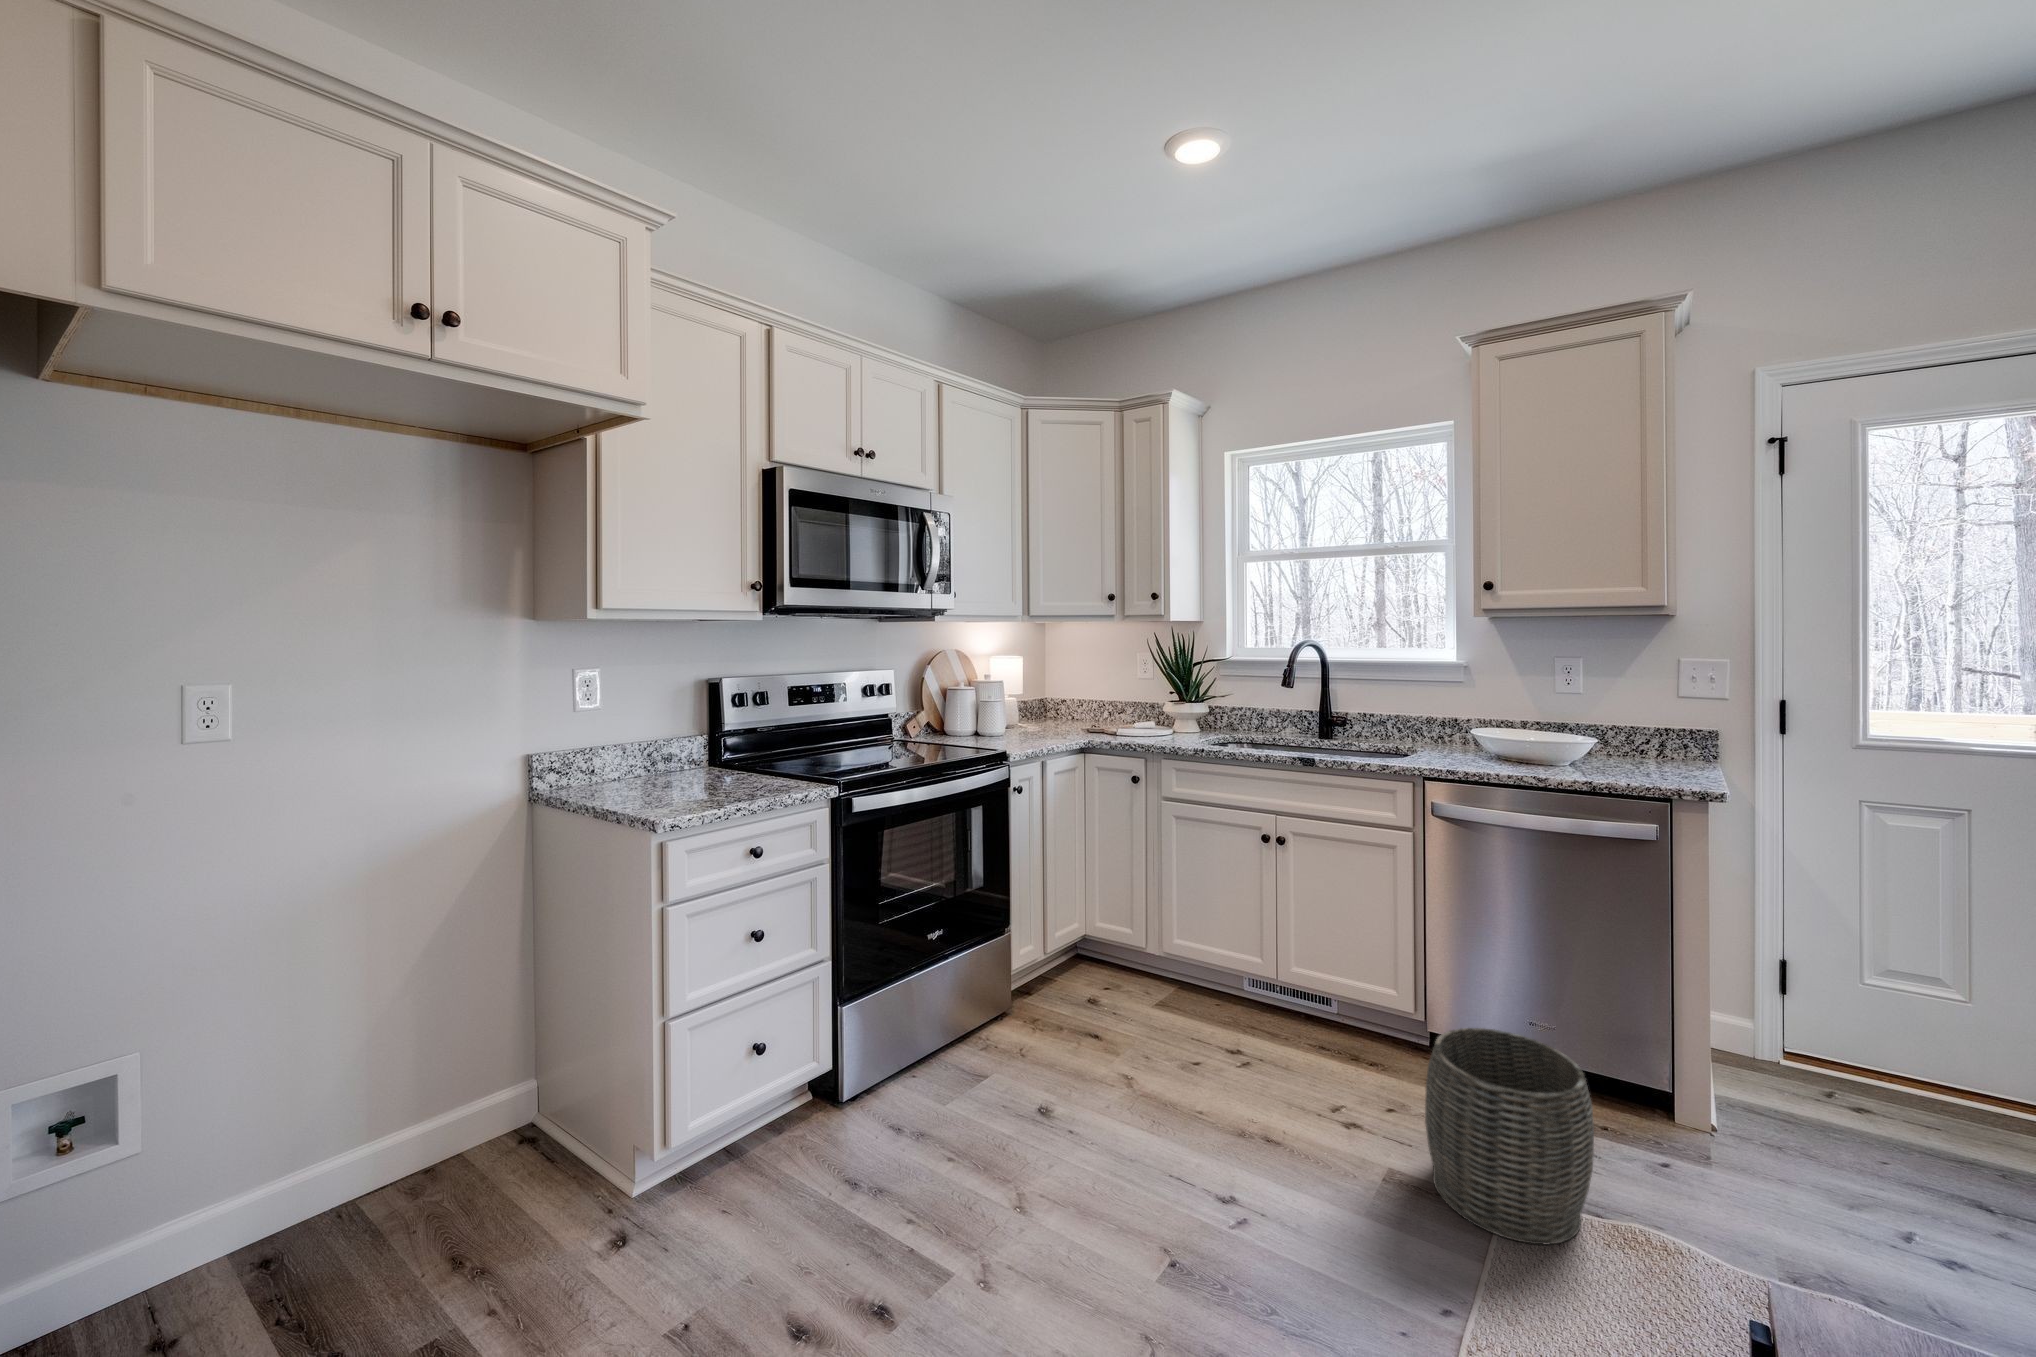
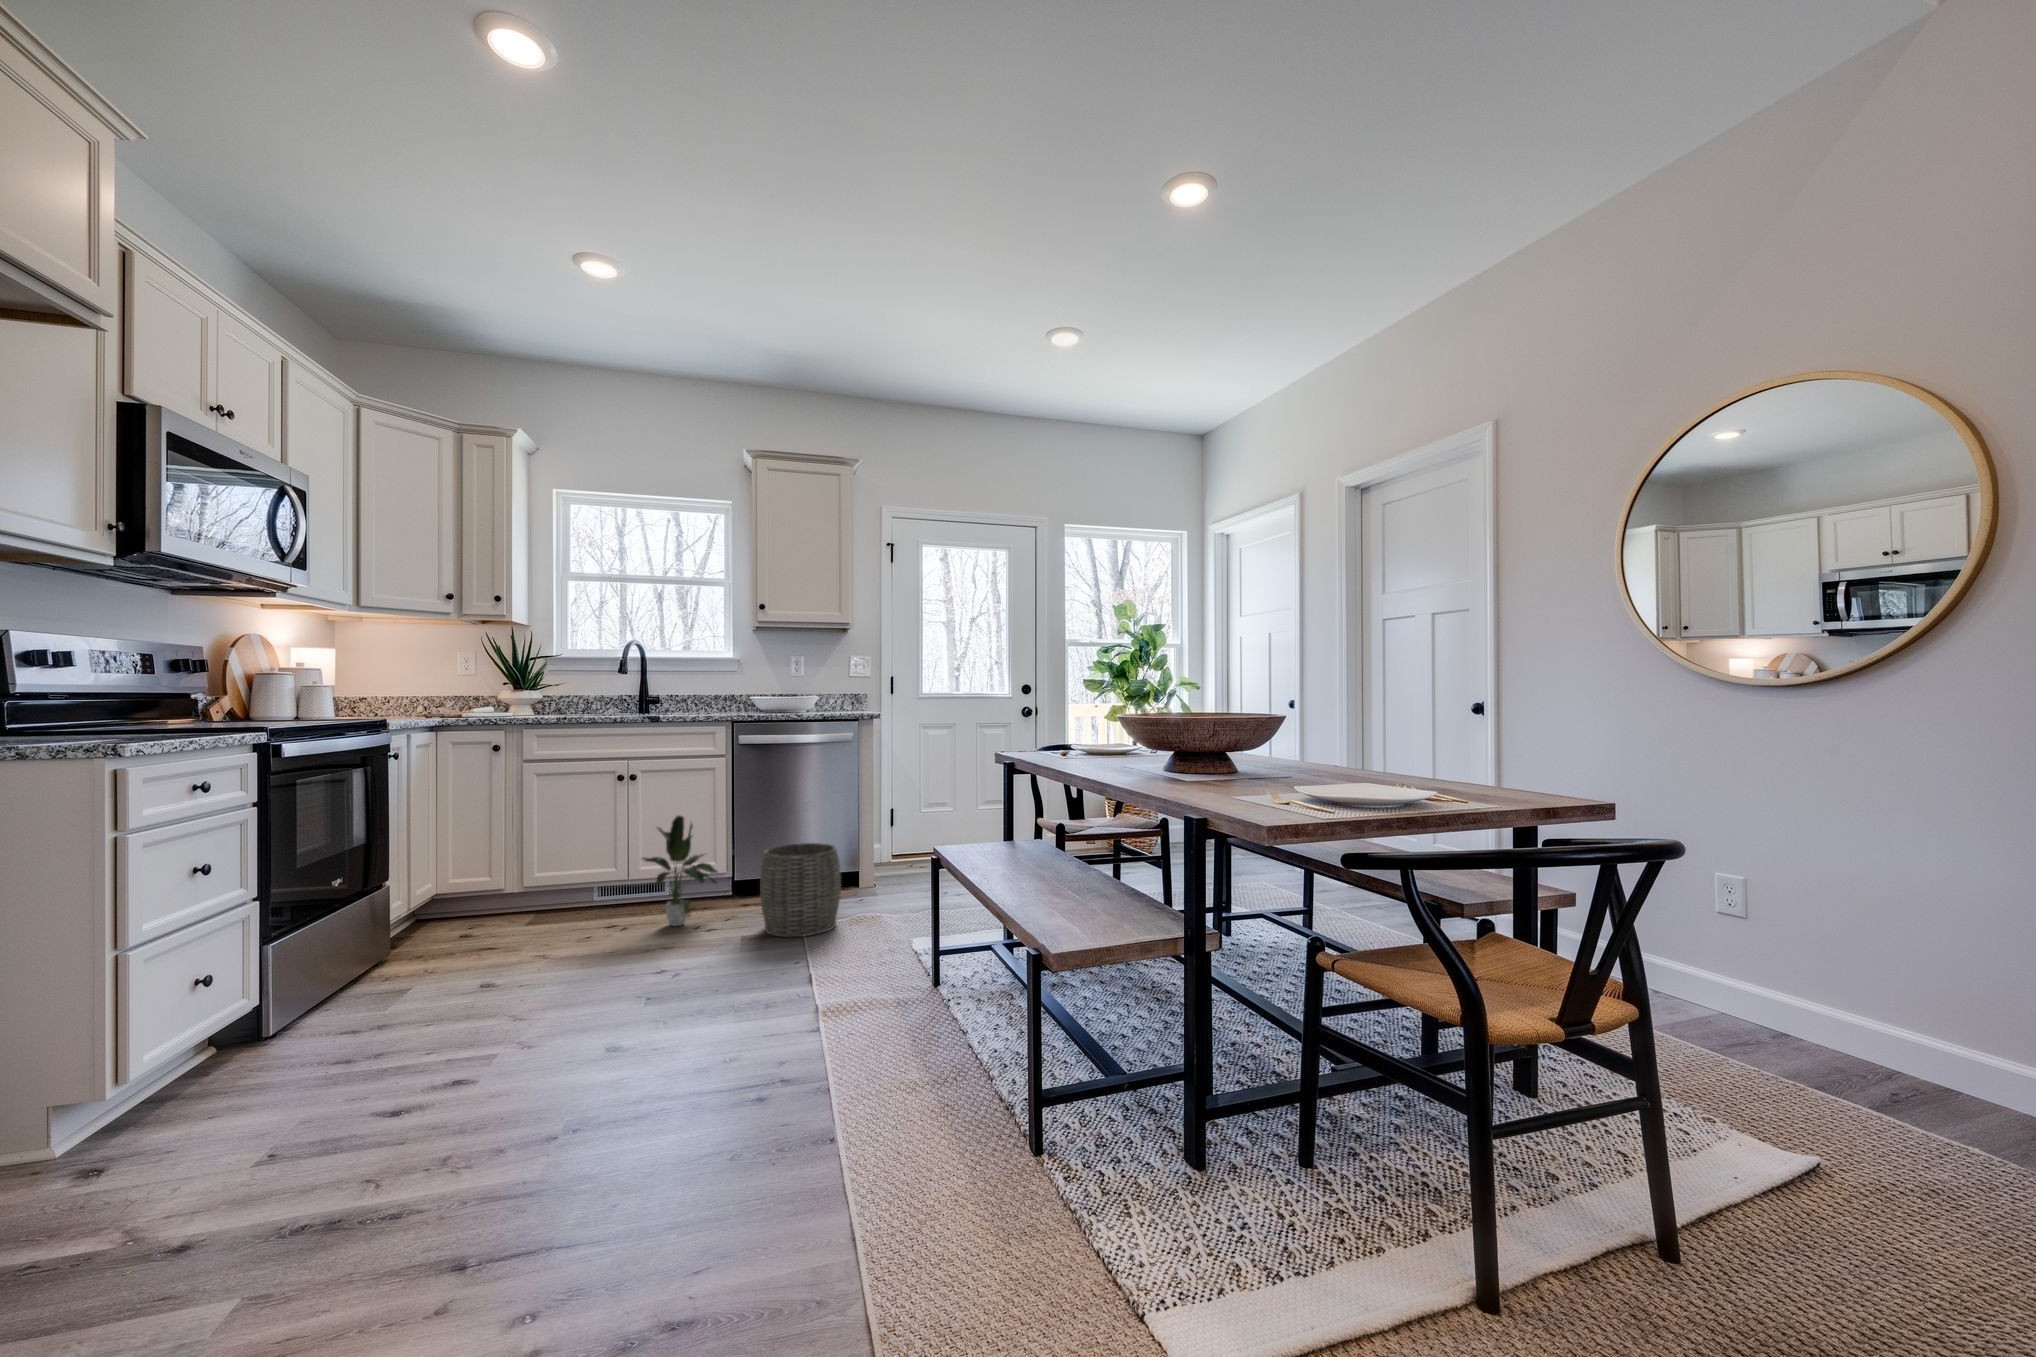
potted plant: none [1257,921,1380,1086] -> present [643,816,717,926]

